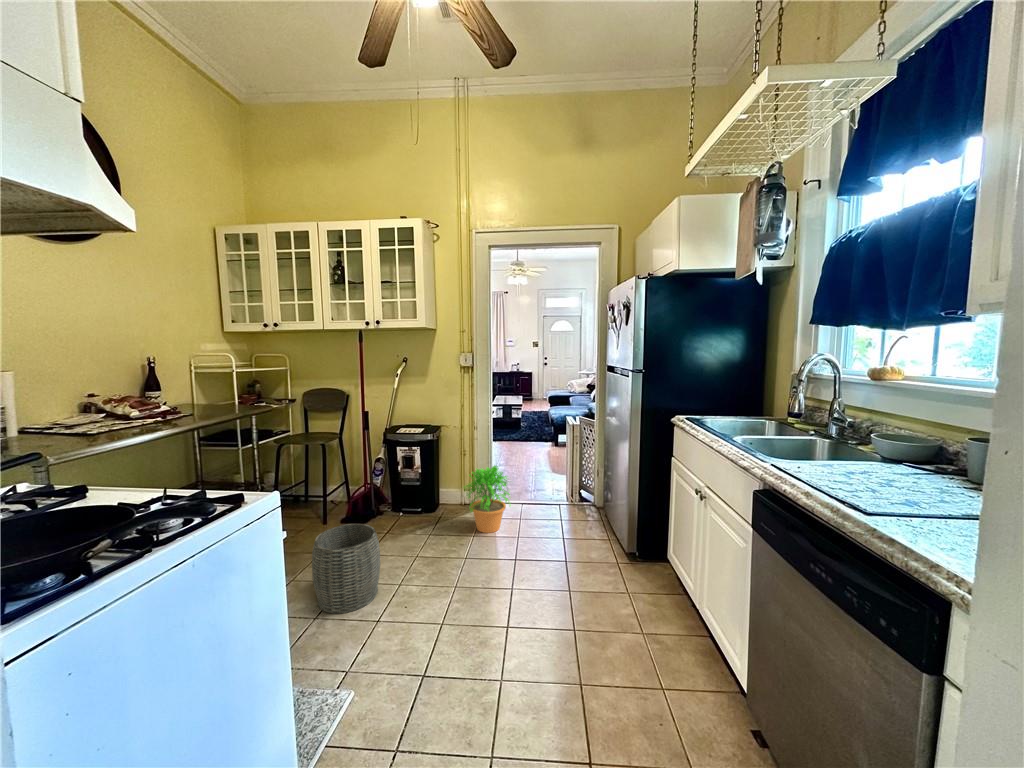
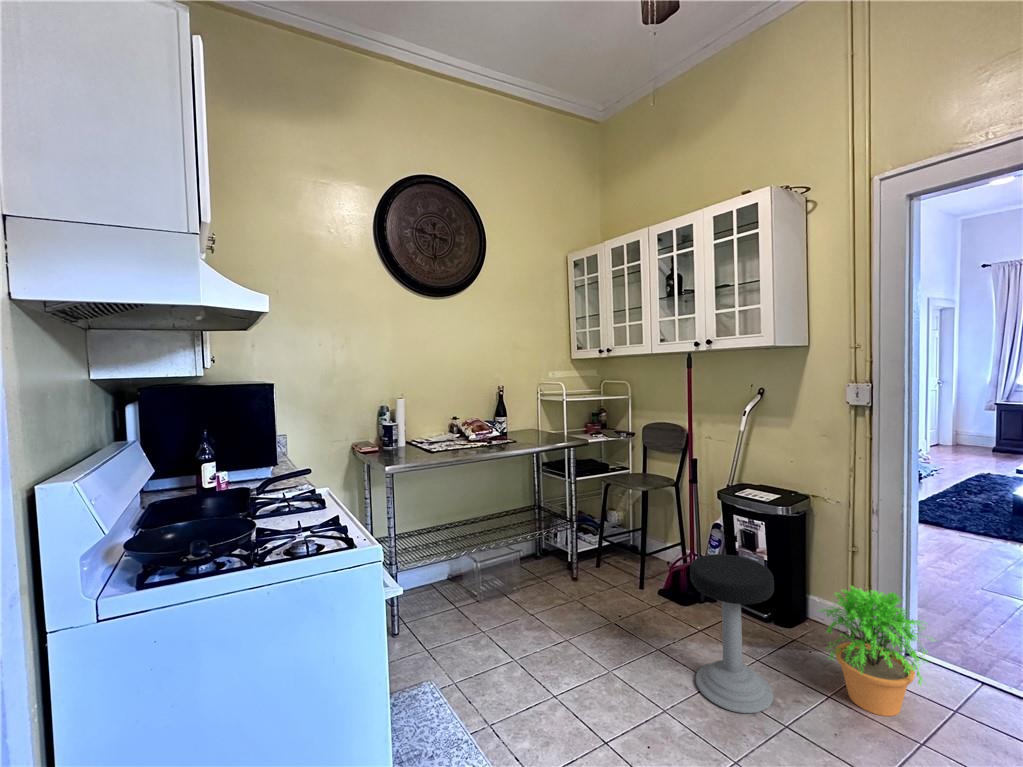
stool: none [396,466,448,564] -> present [690,554,774,713]
woven basket: present [312,524,380,614] -> none [564,602,645,723]

